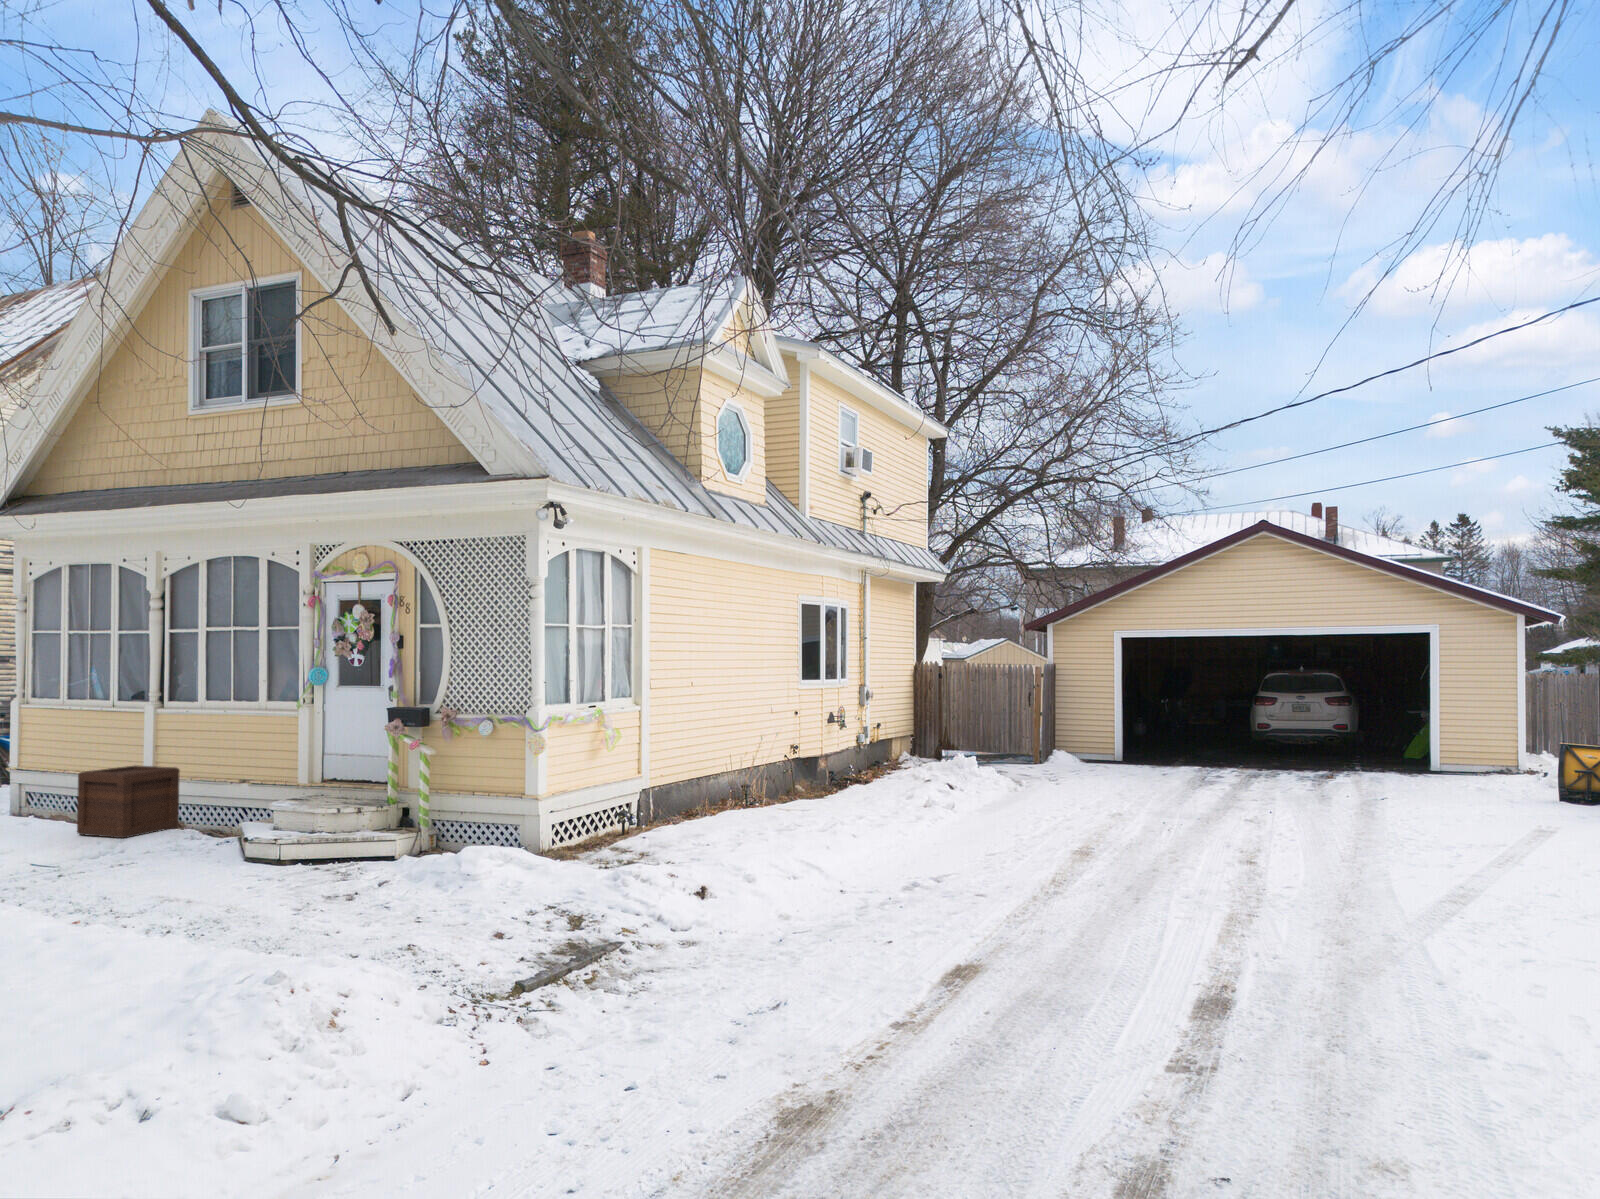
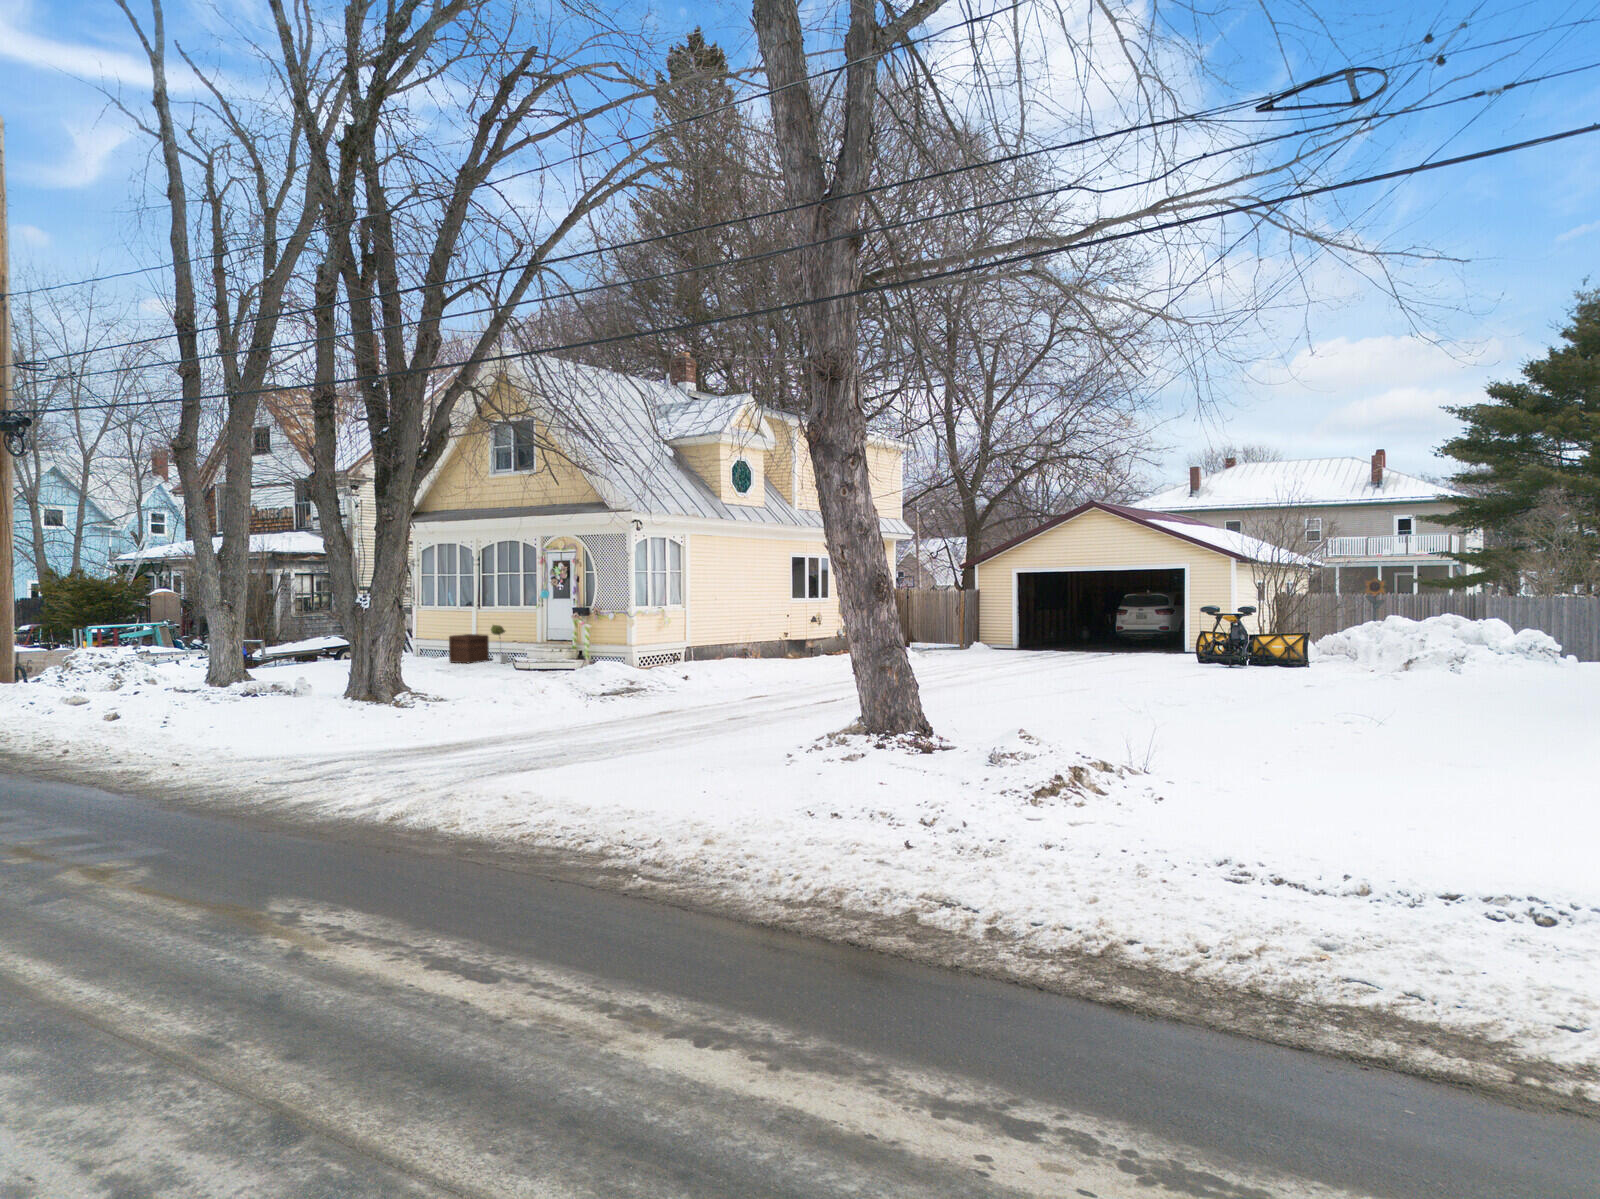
potted tree: none [182,745,225,836] -> present [491,625,508,663]

